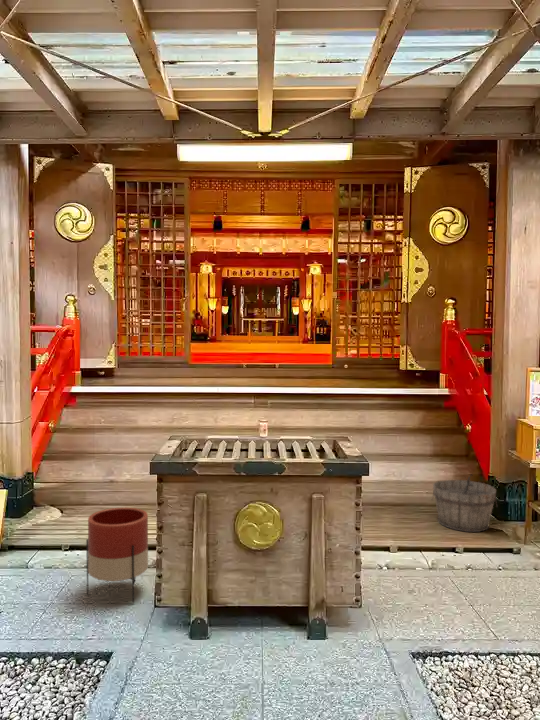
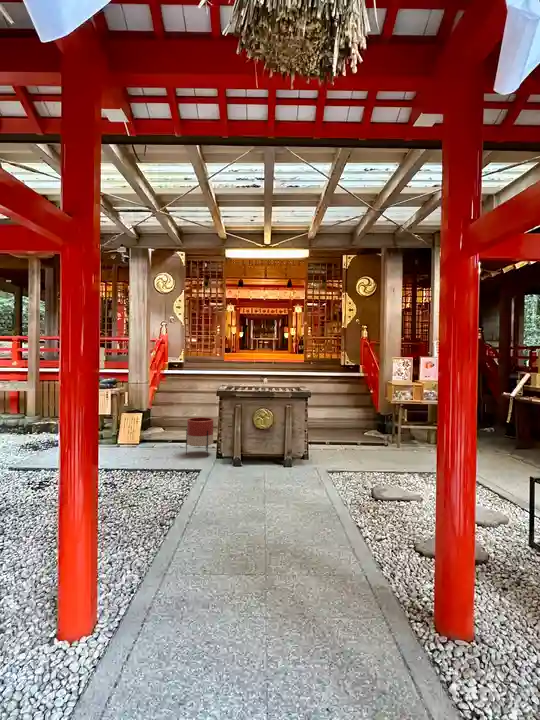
wooden bucket: present [433,478,496,532] -> none [349,412,381,439]

